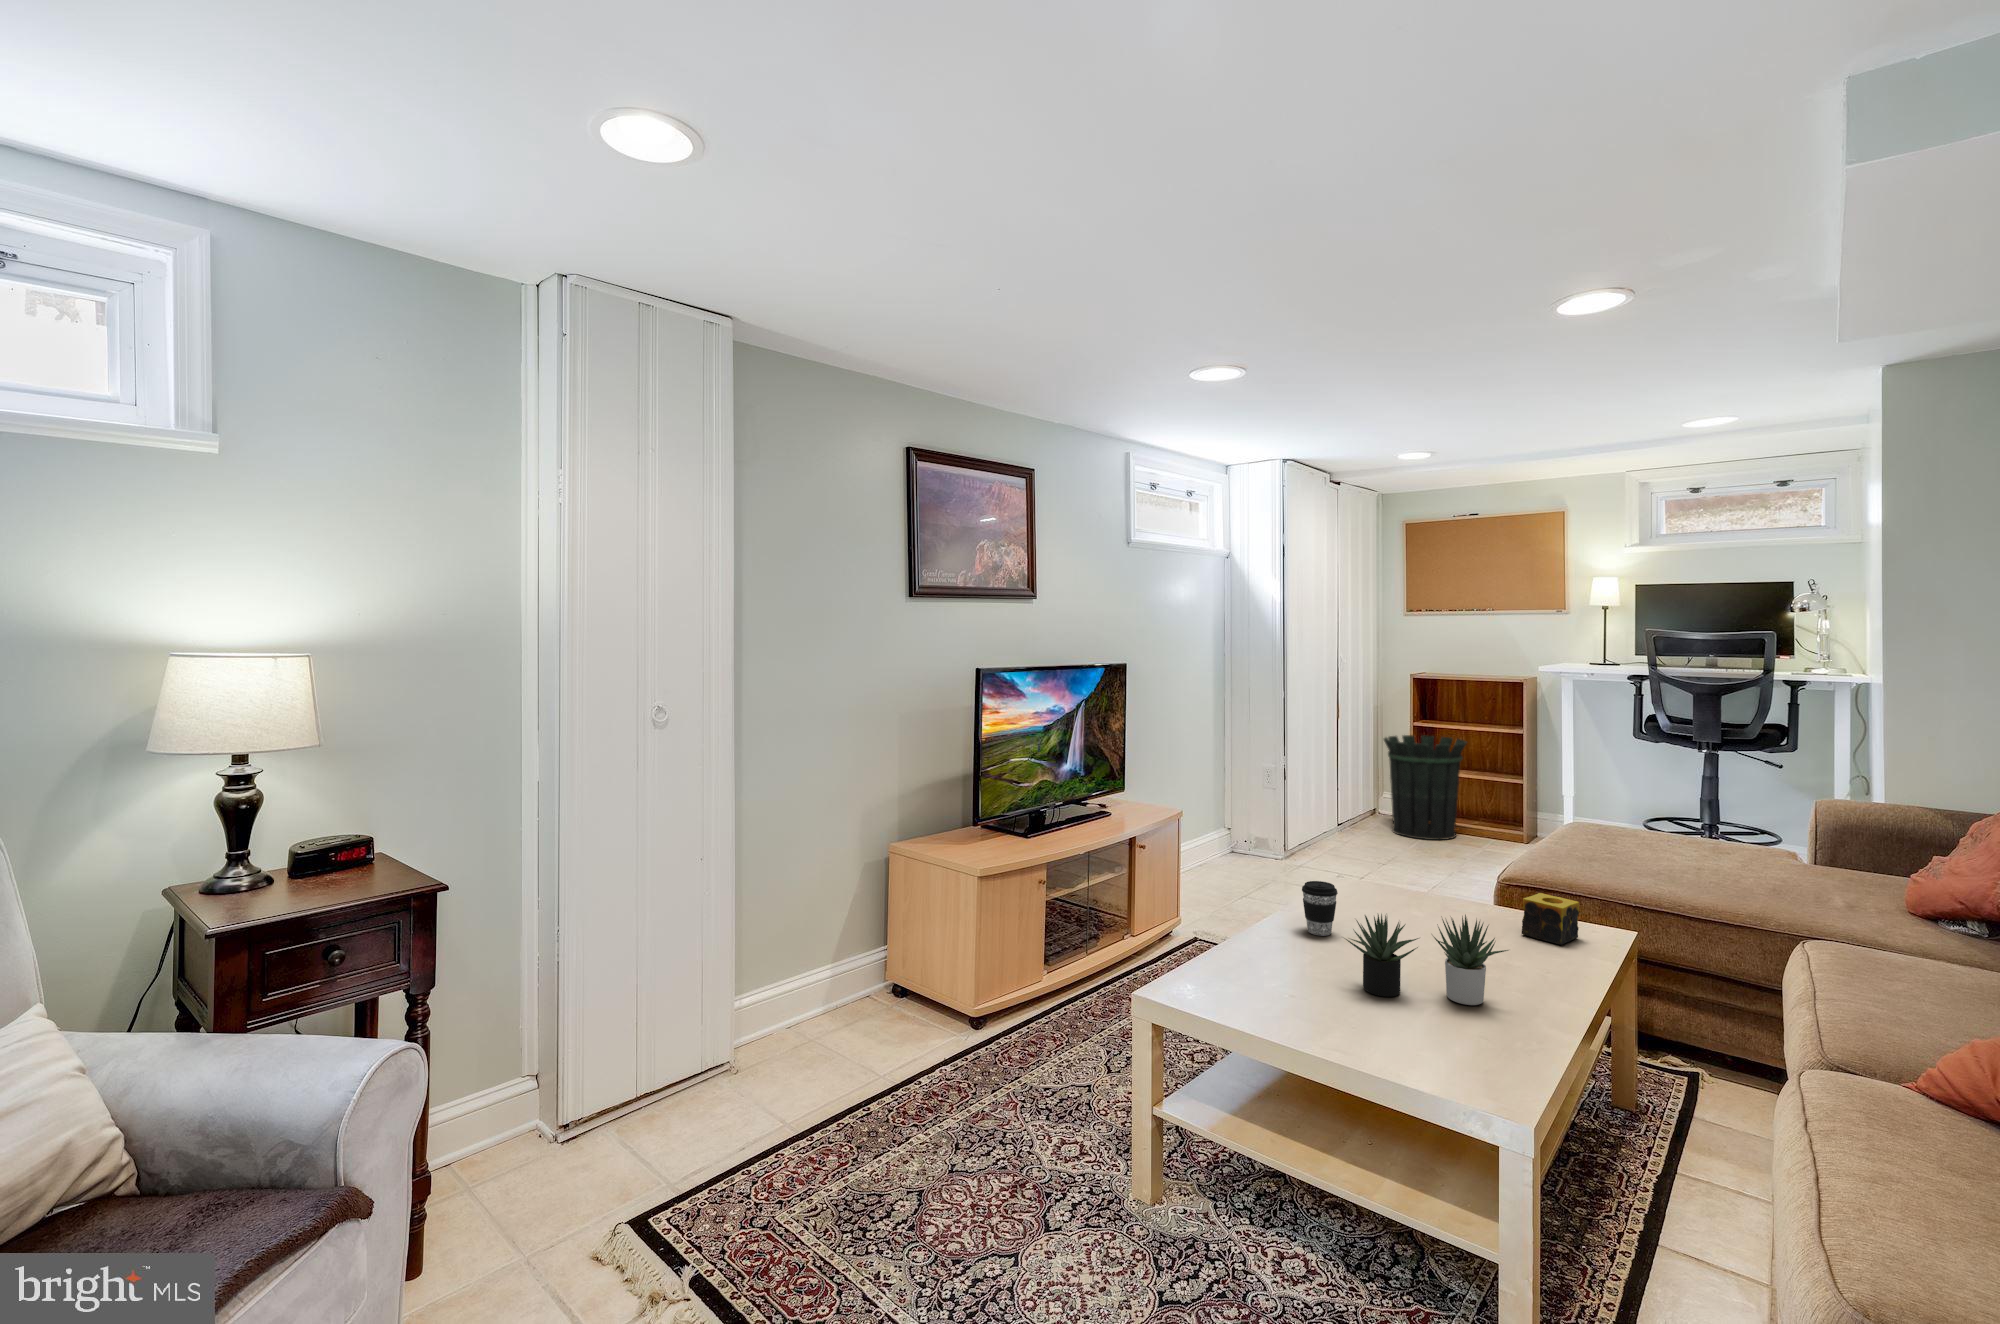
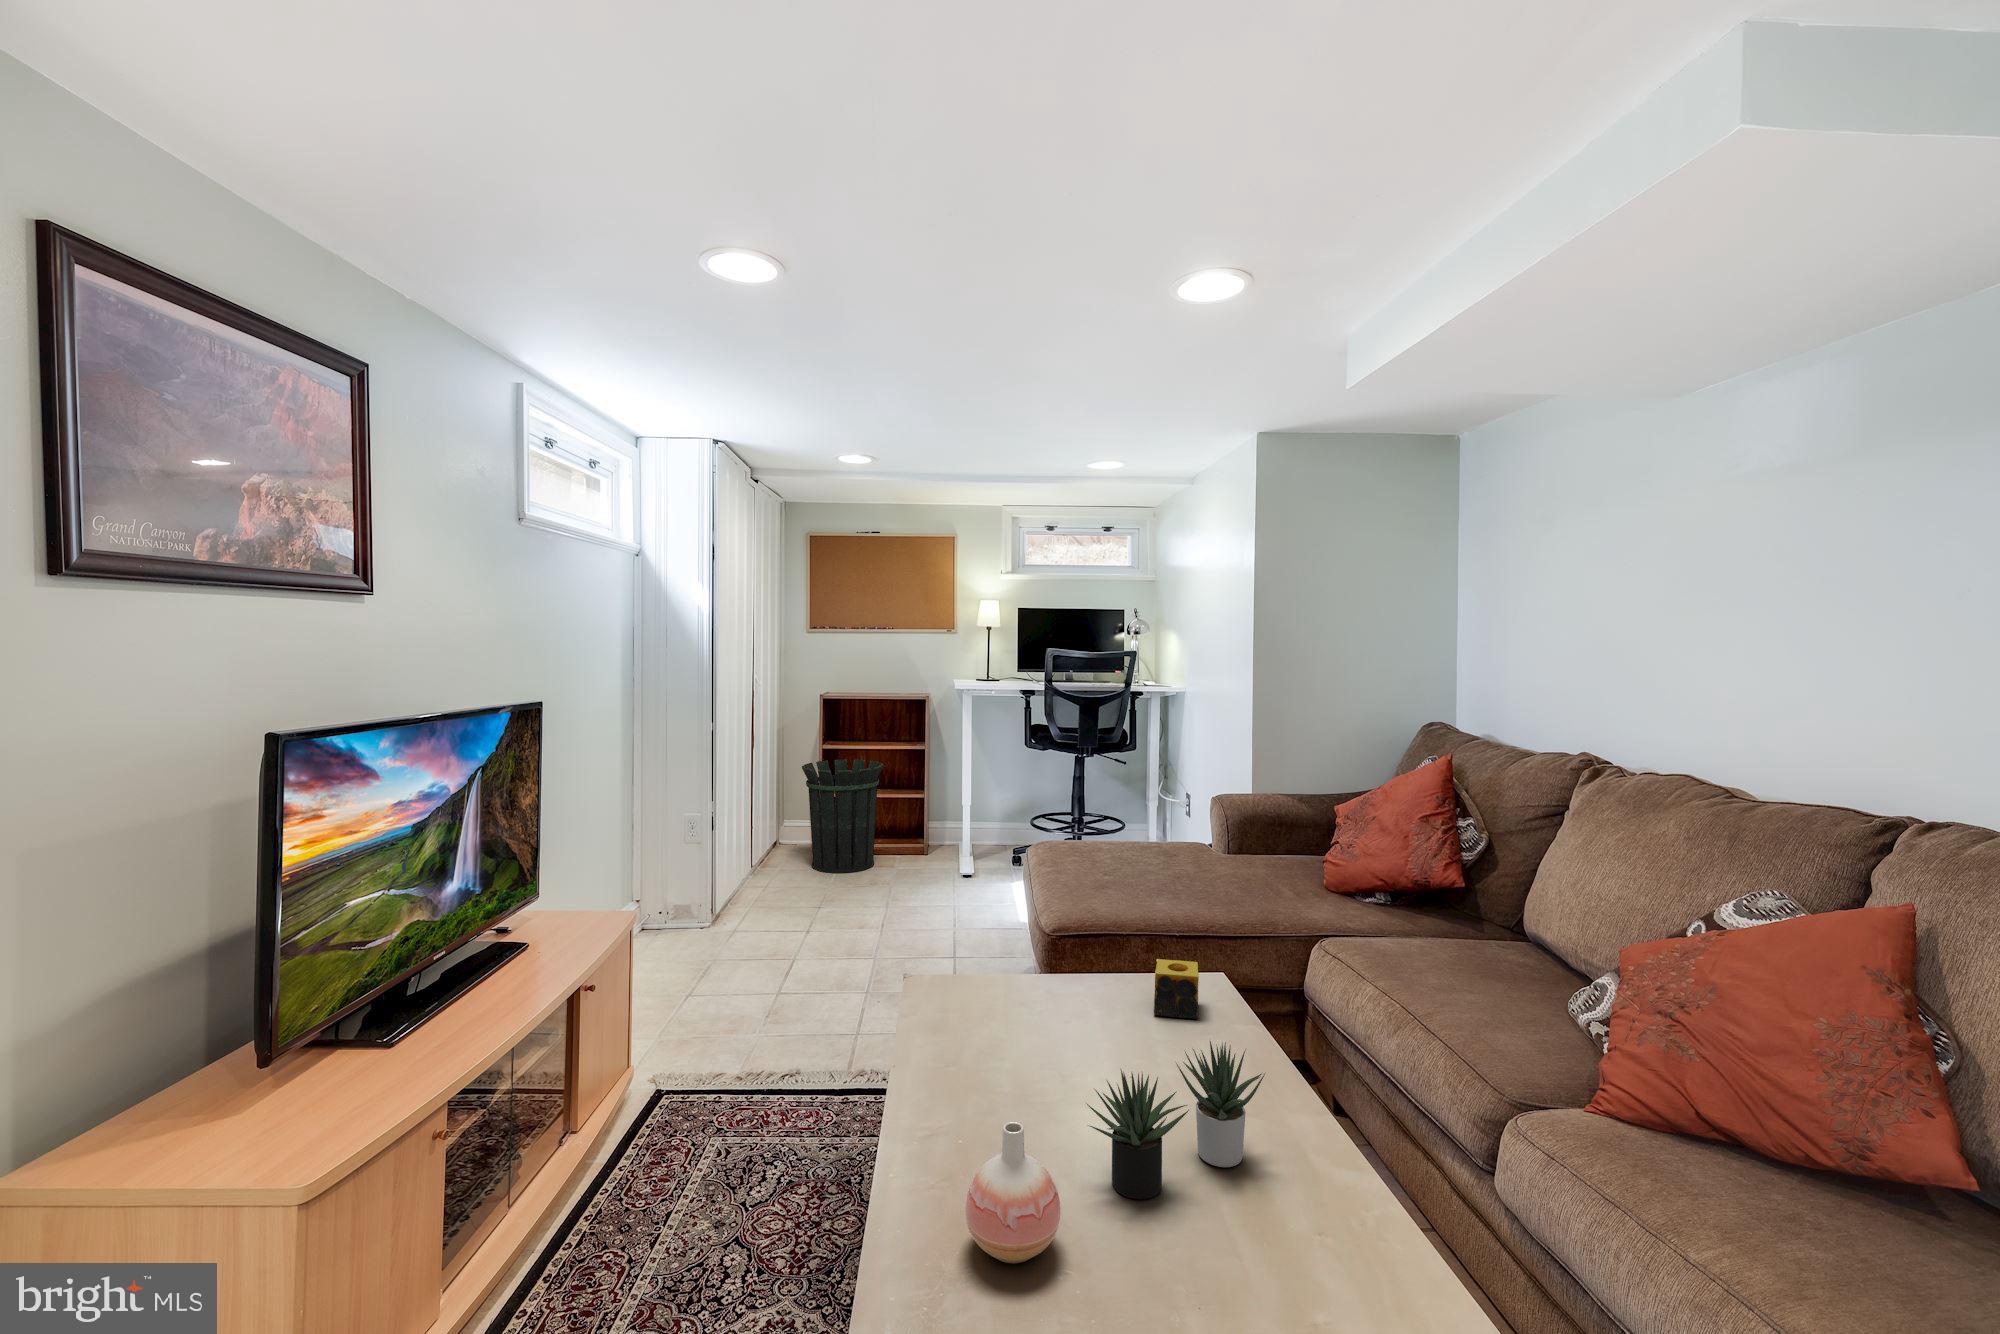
coffee cup: present [1302,881,1338,936] -> none [951,1019,999,1103]
vase: none [1241,908,1301,989] -> present [965,1122,1061,1263]

